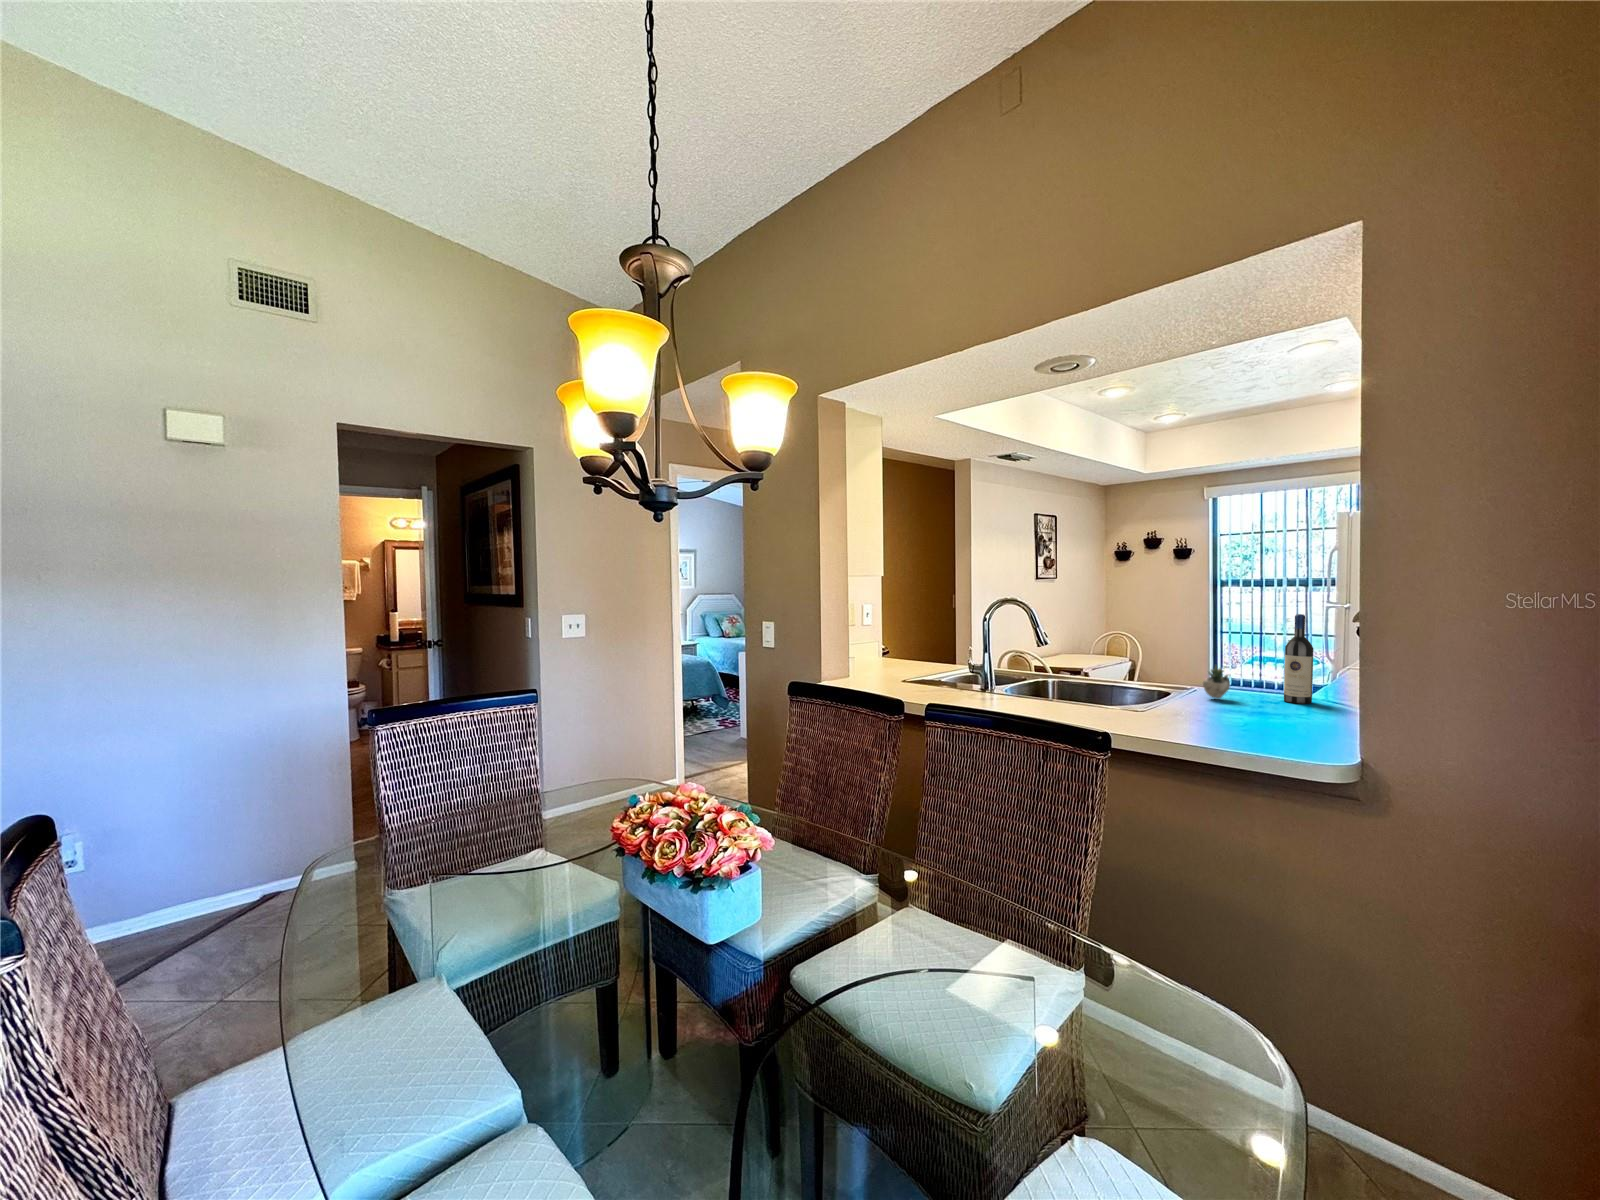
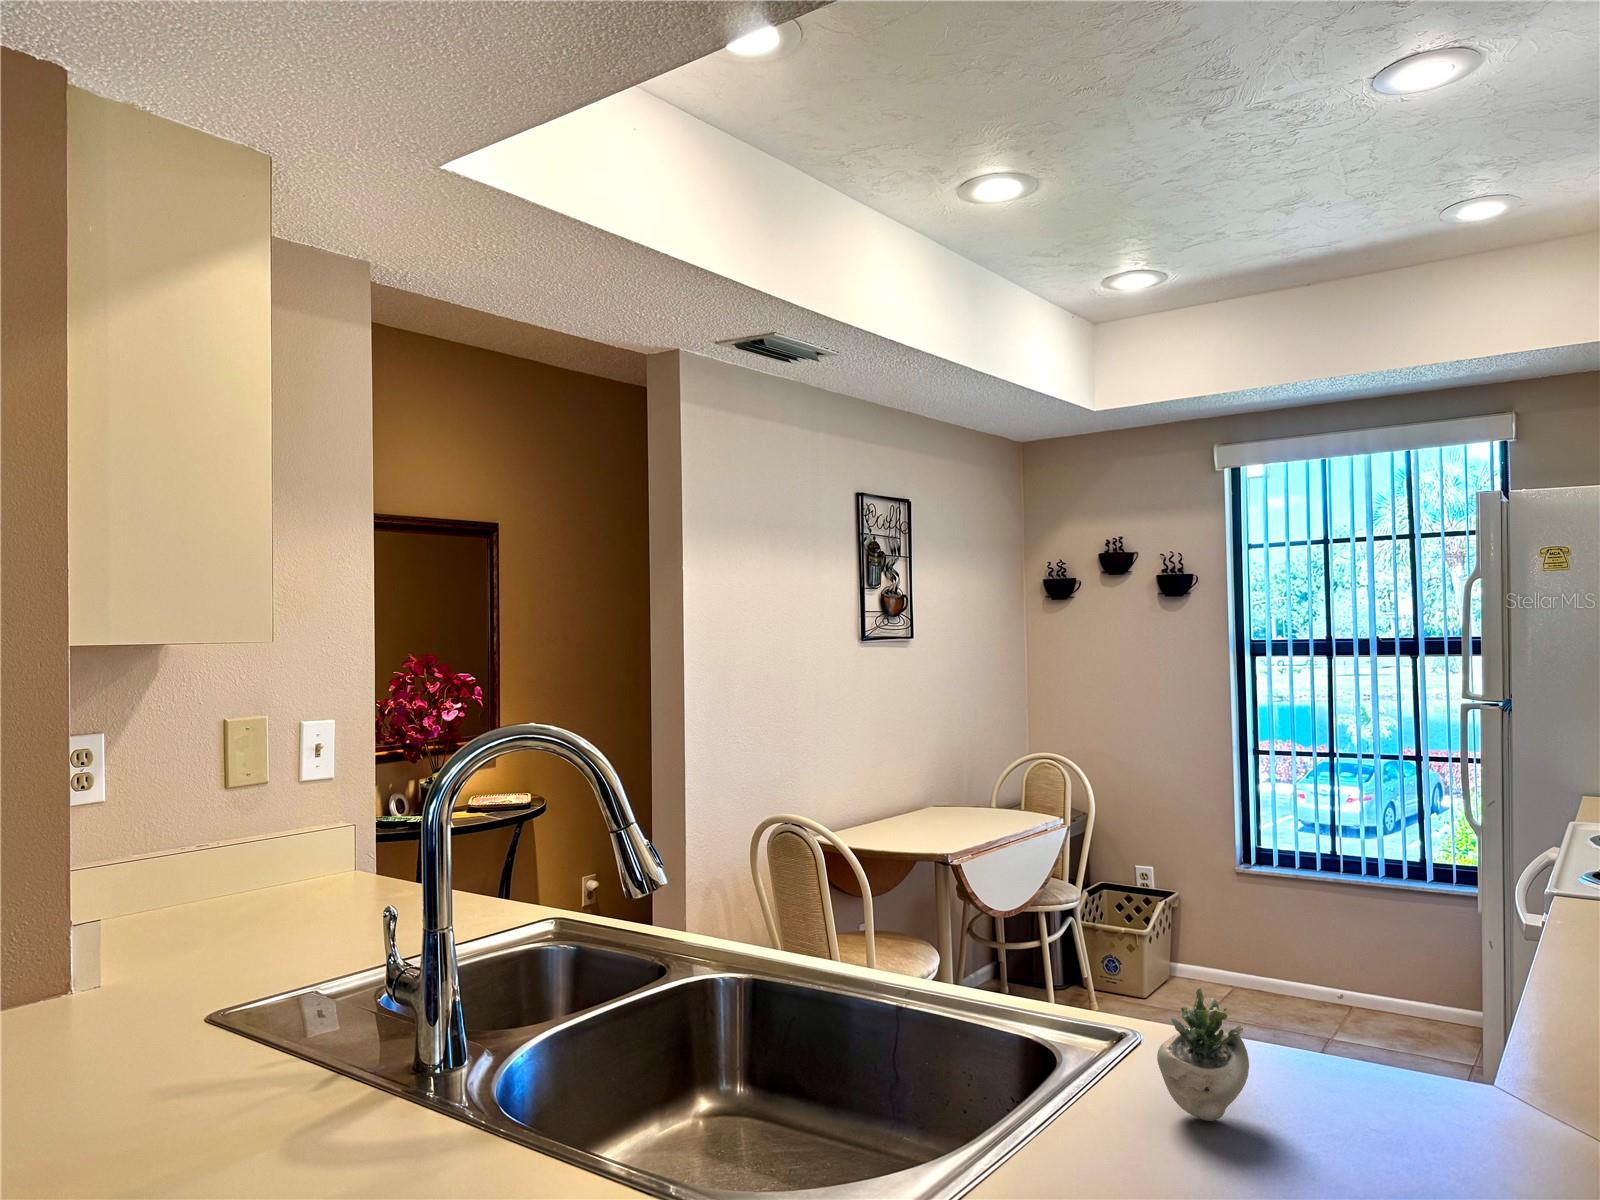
wine bottle: present [1284,614,1313,704] -> none [1429,801,1530,1153]

